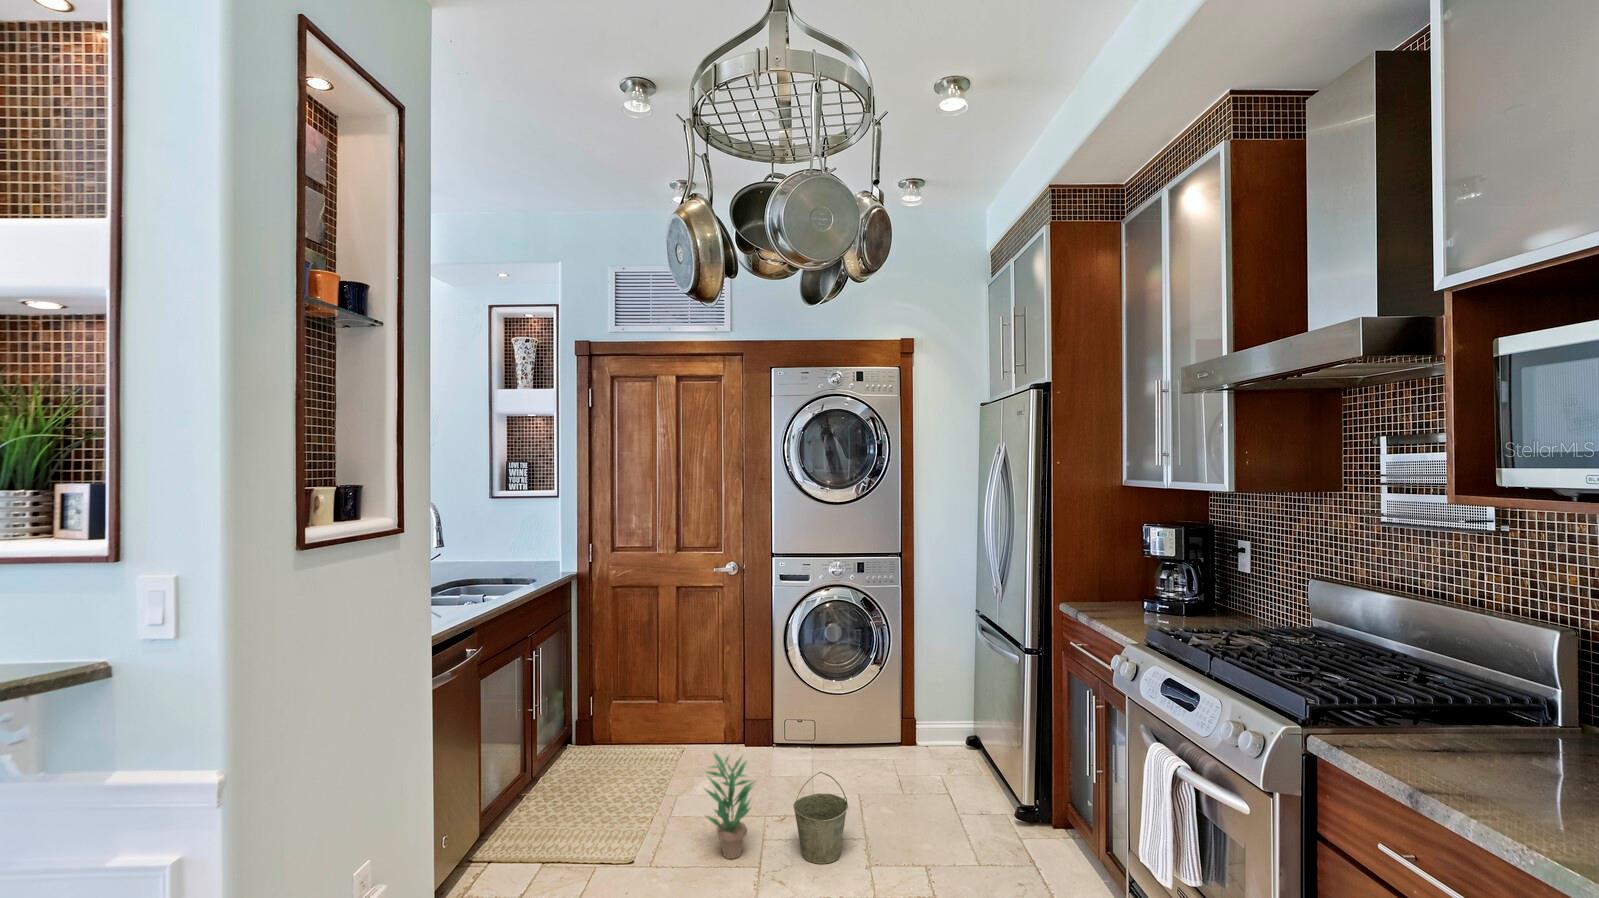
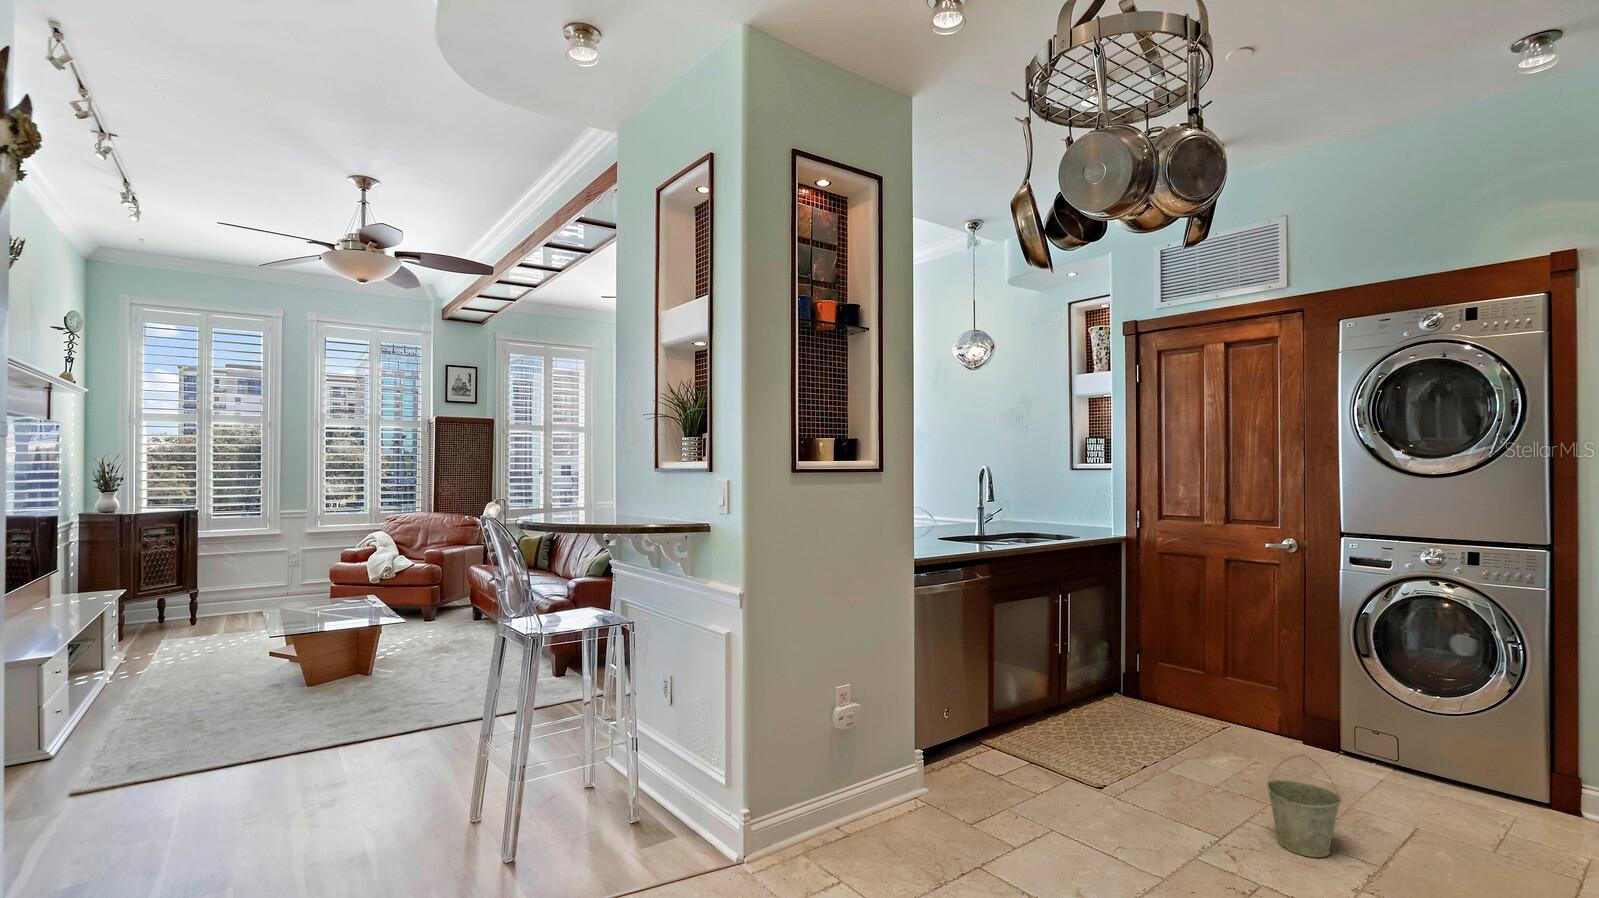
potted plant: present [704,754,755,859] -> none [1162,698,1229,813]

